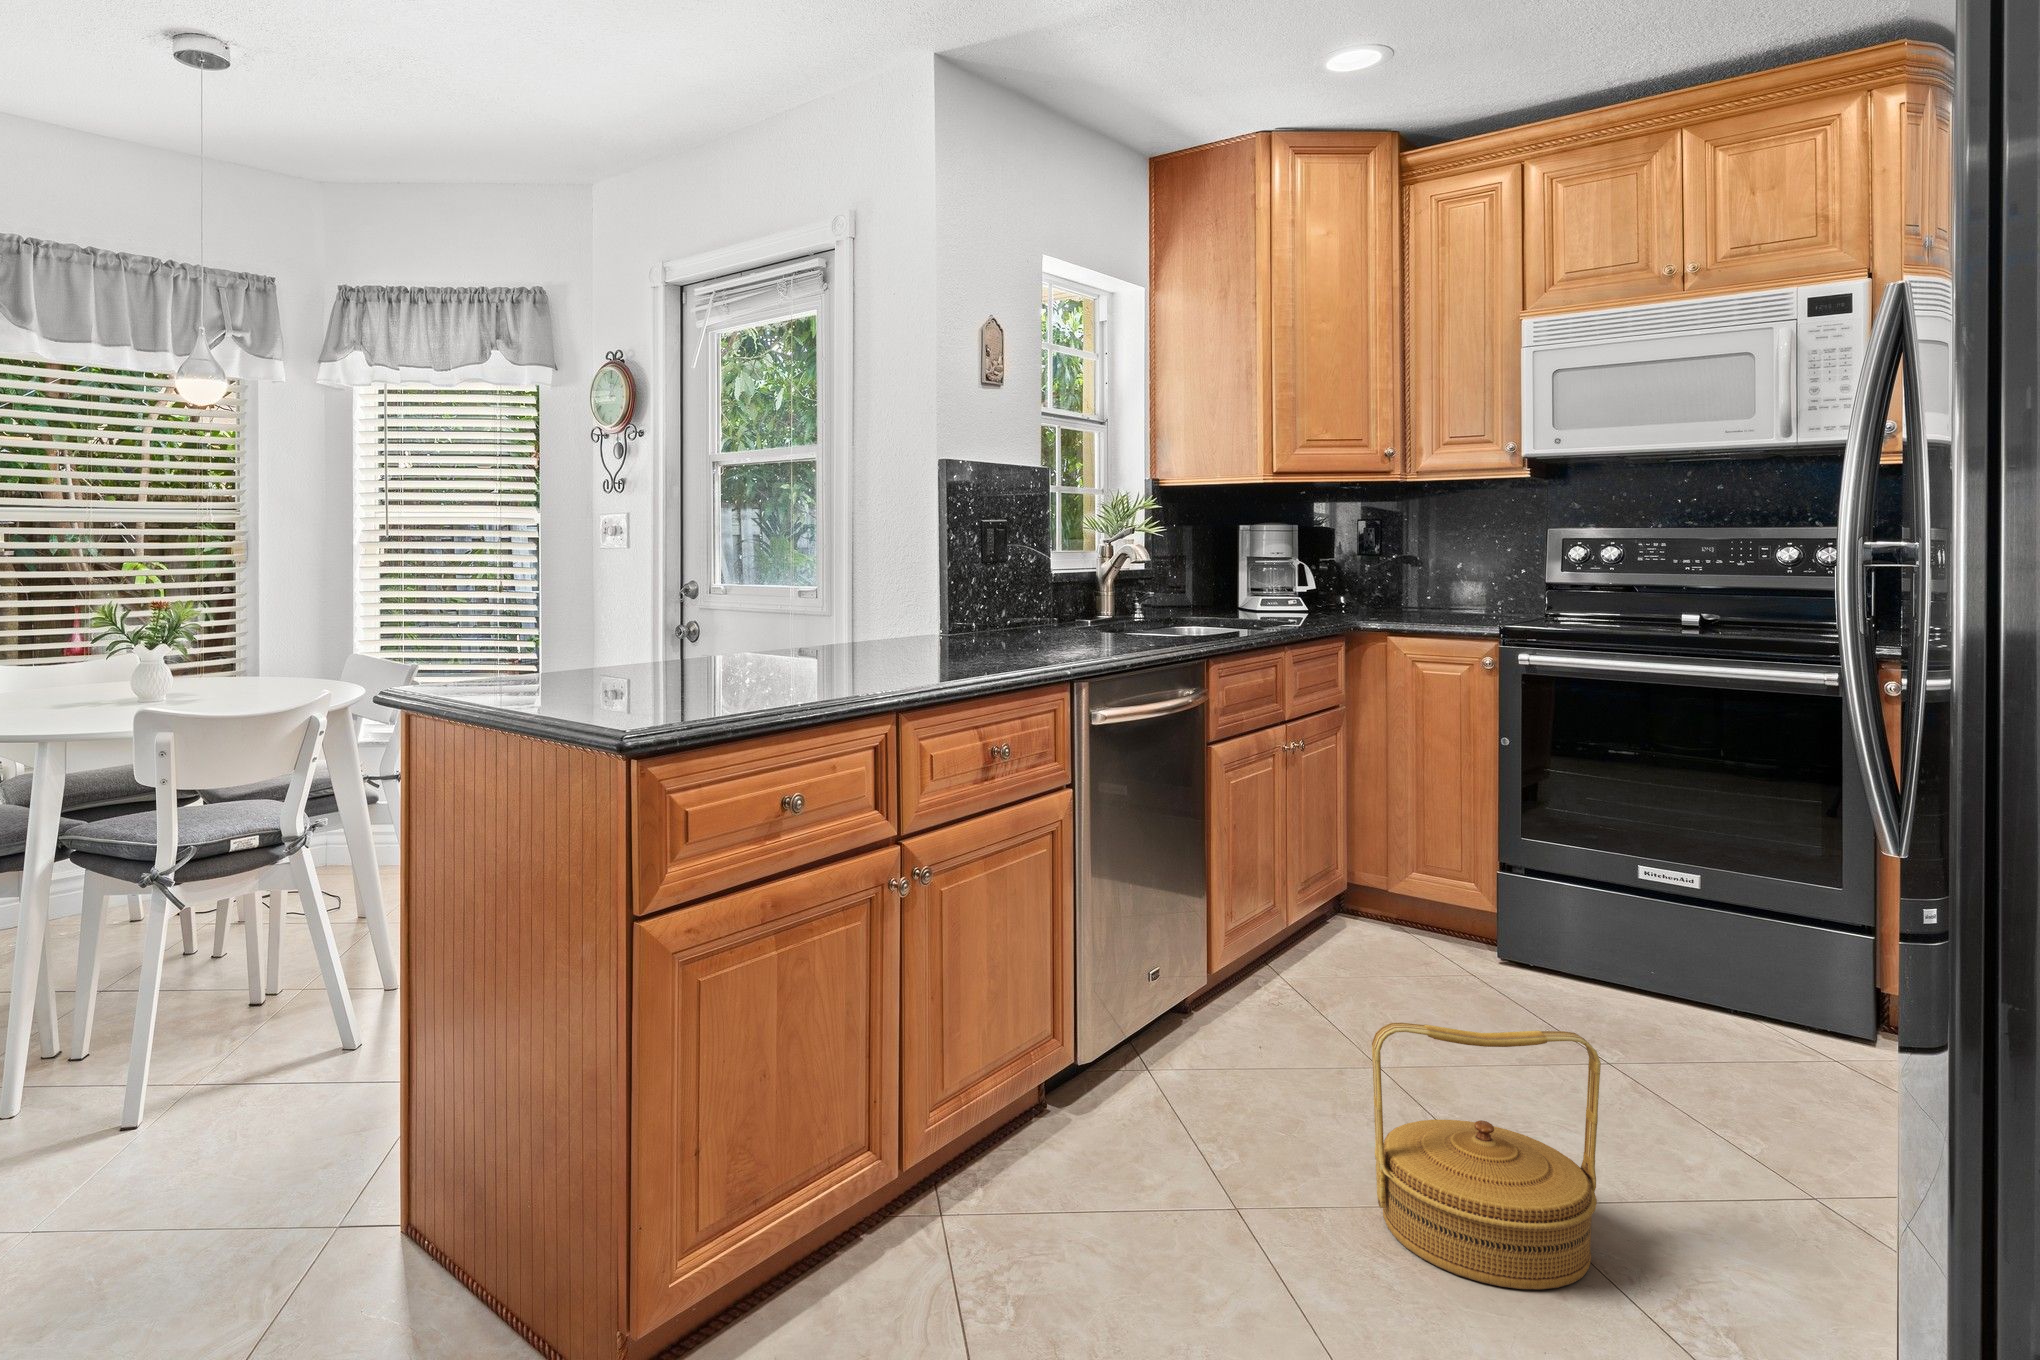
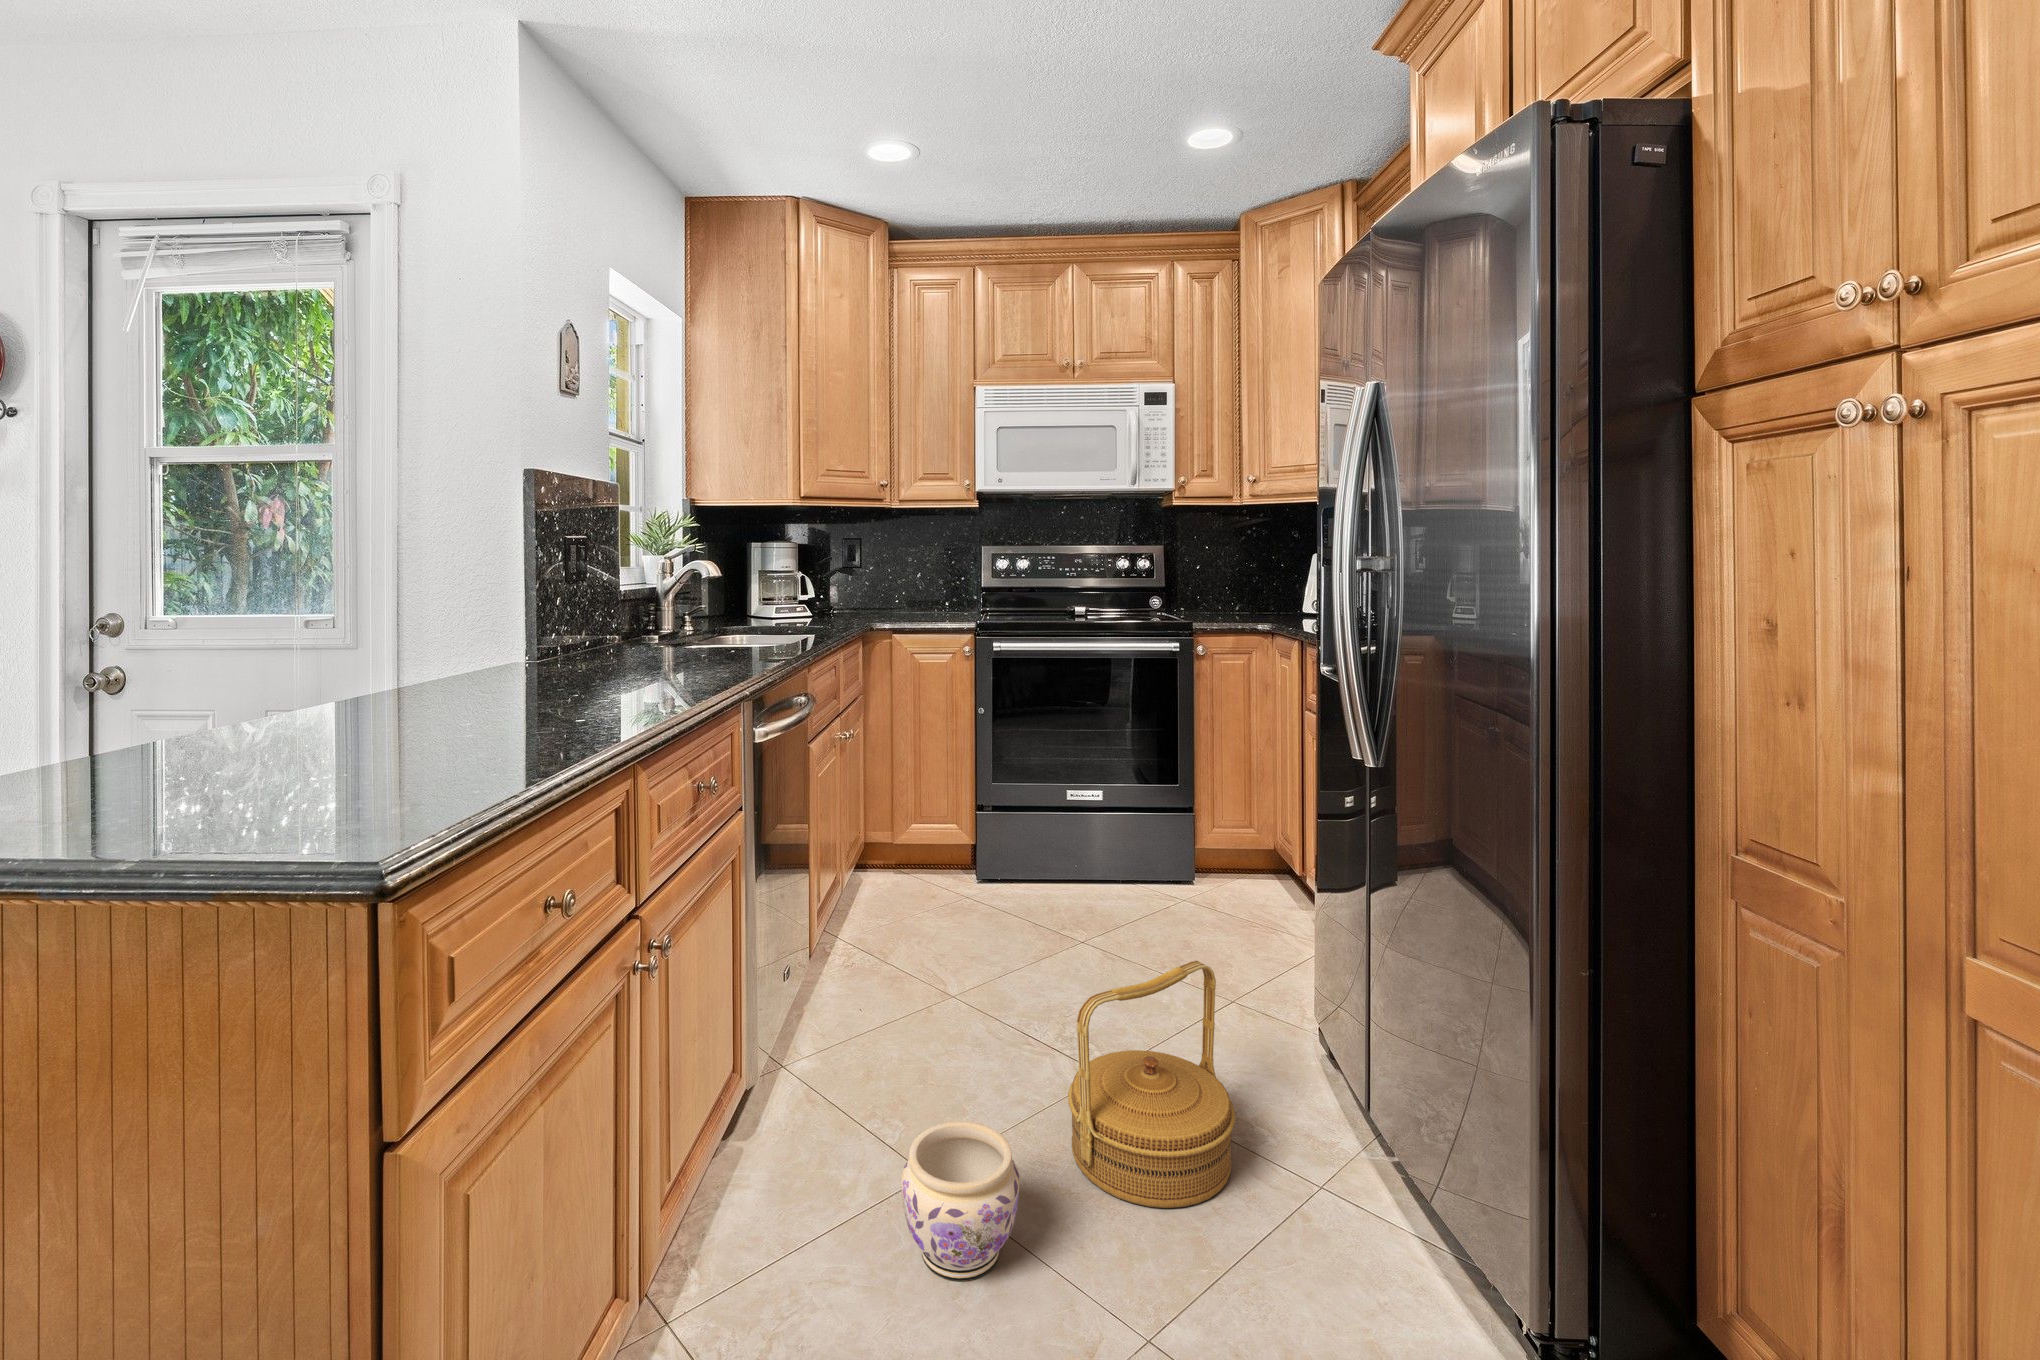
planter: none [1147,1098,1269,1240] -> present [901,1121,1020,1281]

